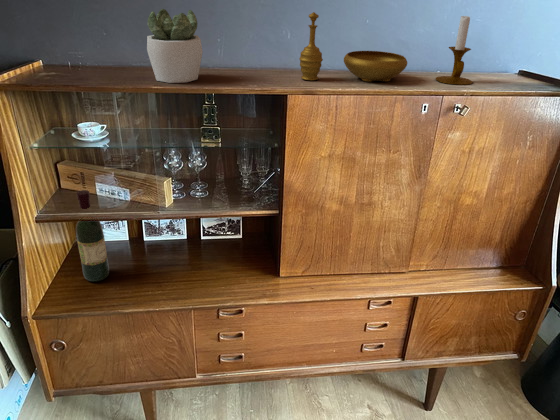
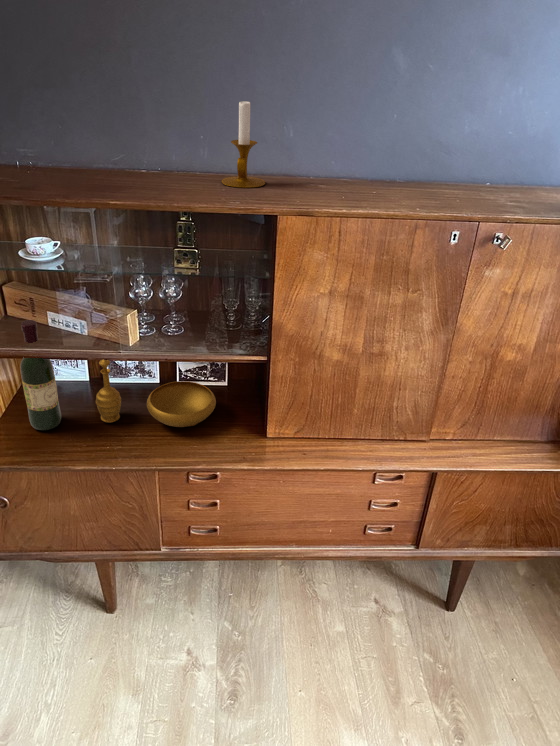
succulent plant: present [147,9,203,83] -> none [107,98,176,193]
decorative bowl: present [299,12,407,82] -> present [96,359,216,427]
candlestick: present [436,16,473,84] -> present [222,101,265,188]

